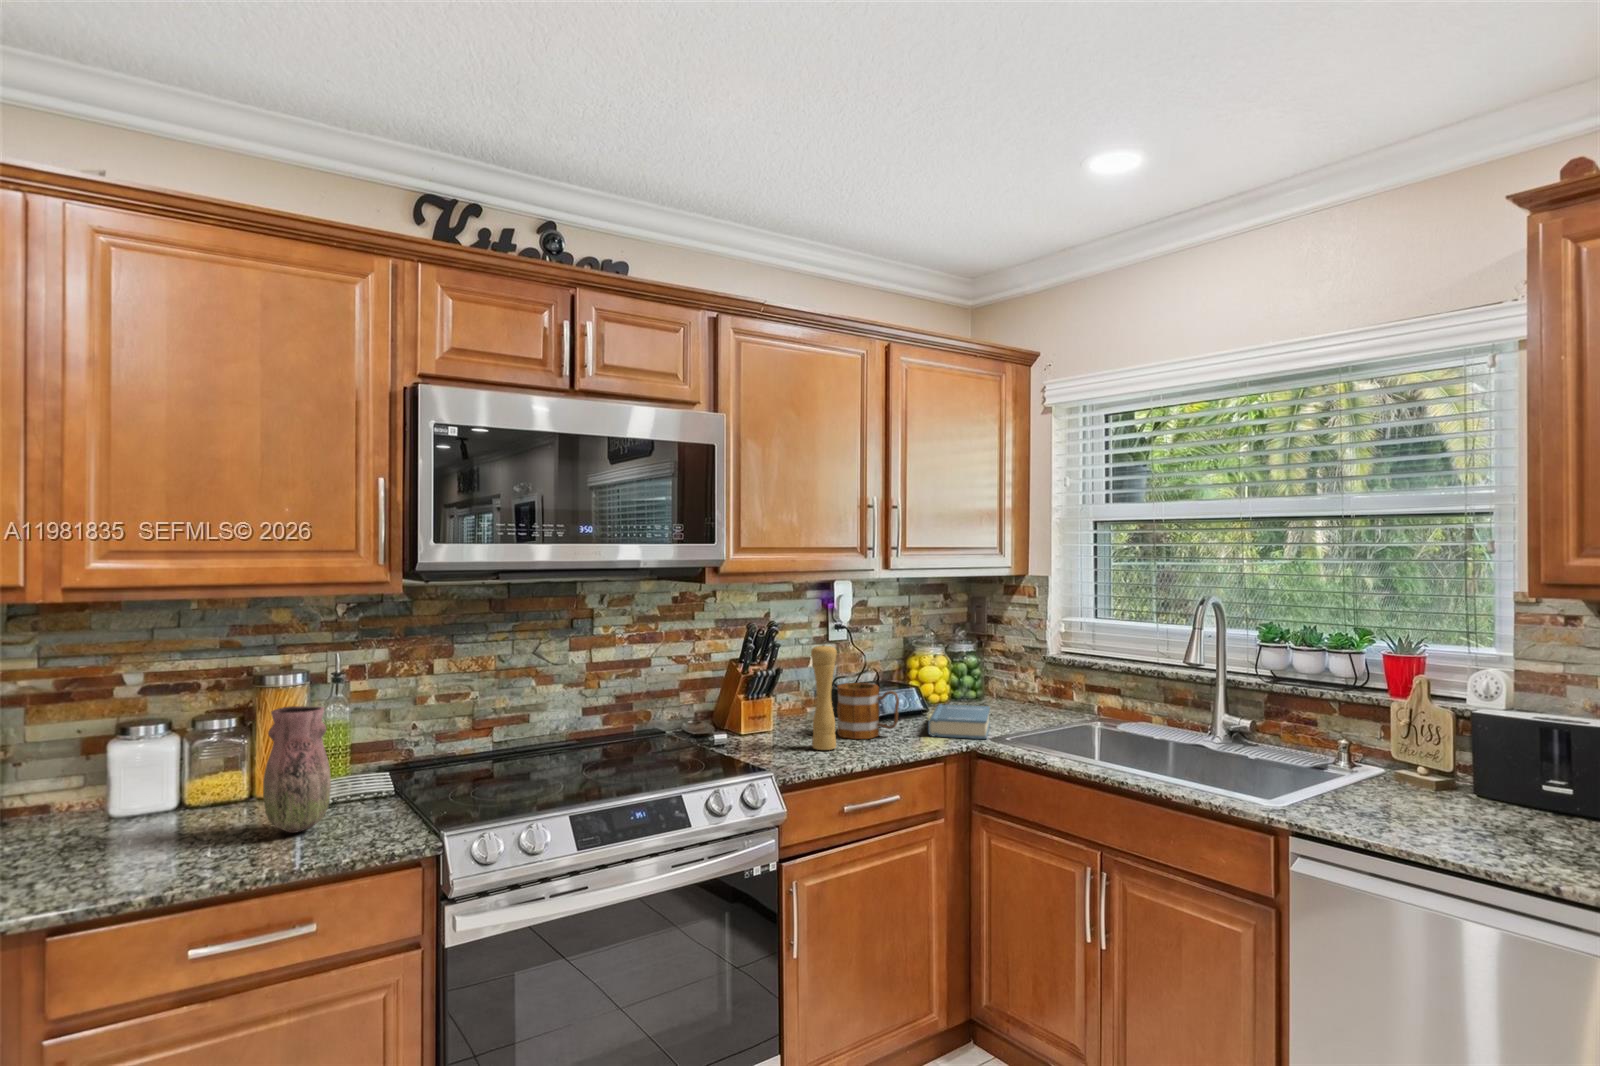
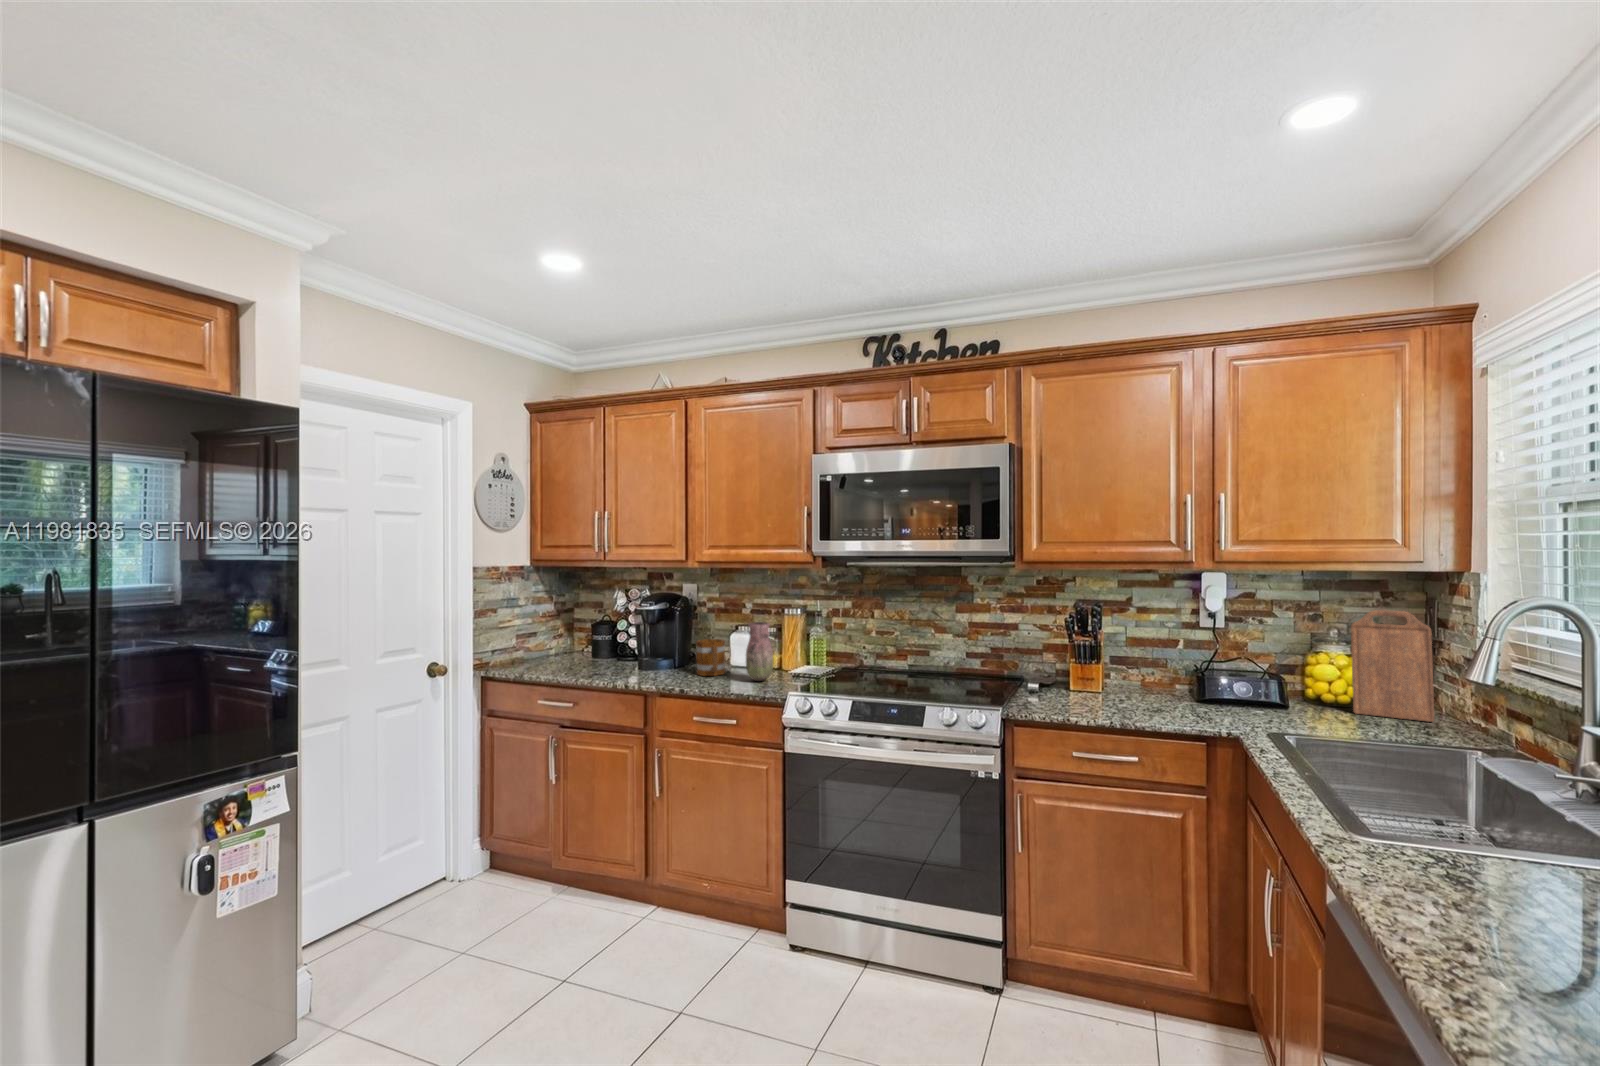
cutting board: none [969,611,1020,709] -> present [1351,610,1434,722]
pepper mill: present [811,644,837,750] -> none [1082,622,1106,708]
mug: present [837,683,899,739] -> present [696,639,725,676]
hardback book: present [928,704,990,739] -> none [1214,697,1324,732]

